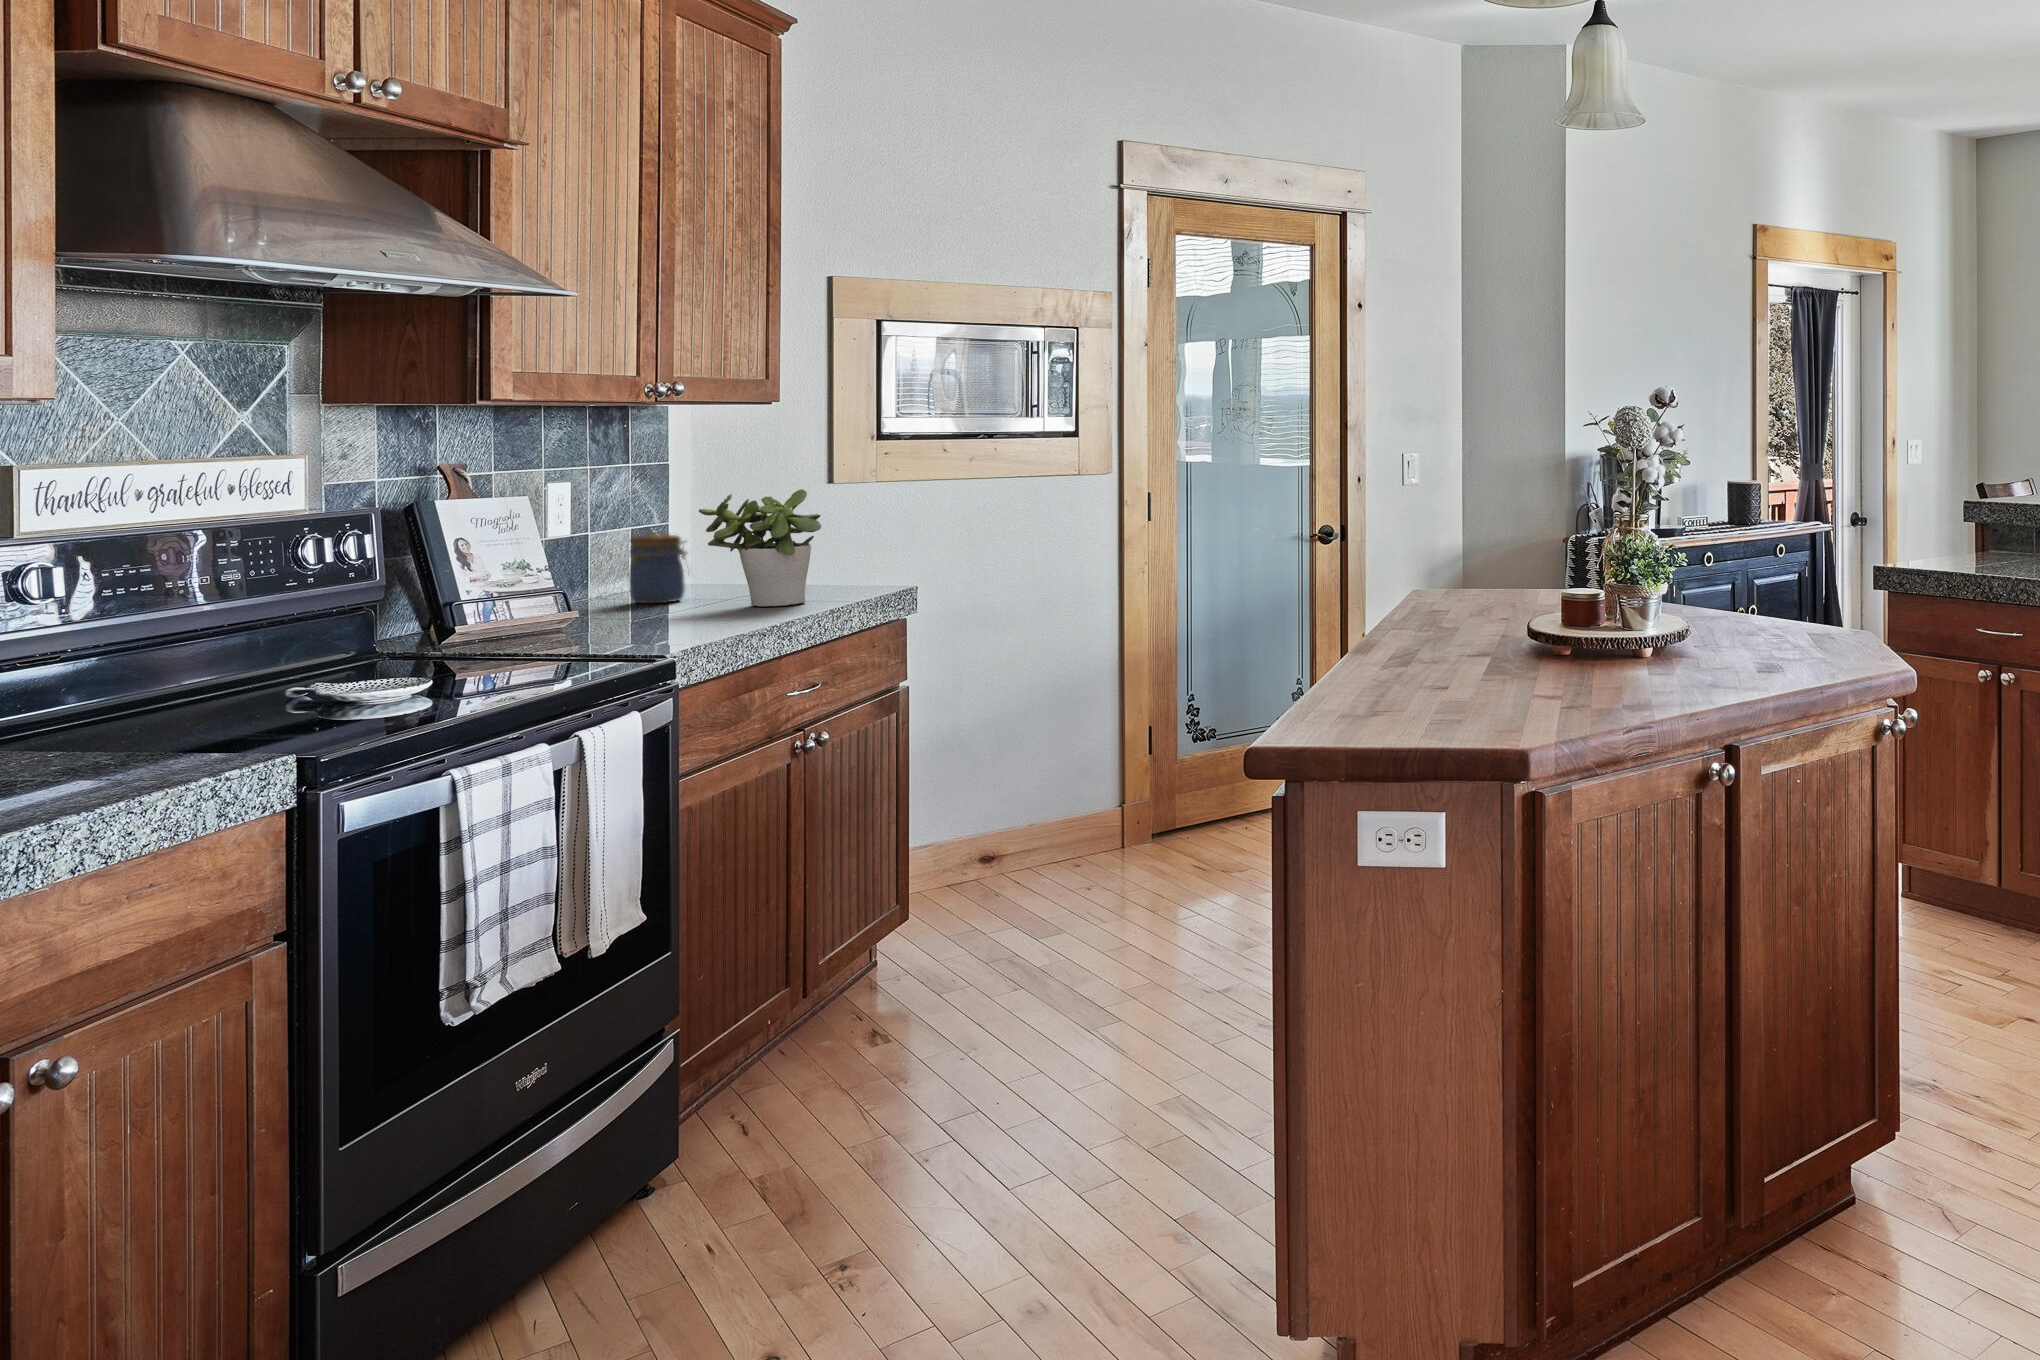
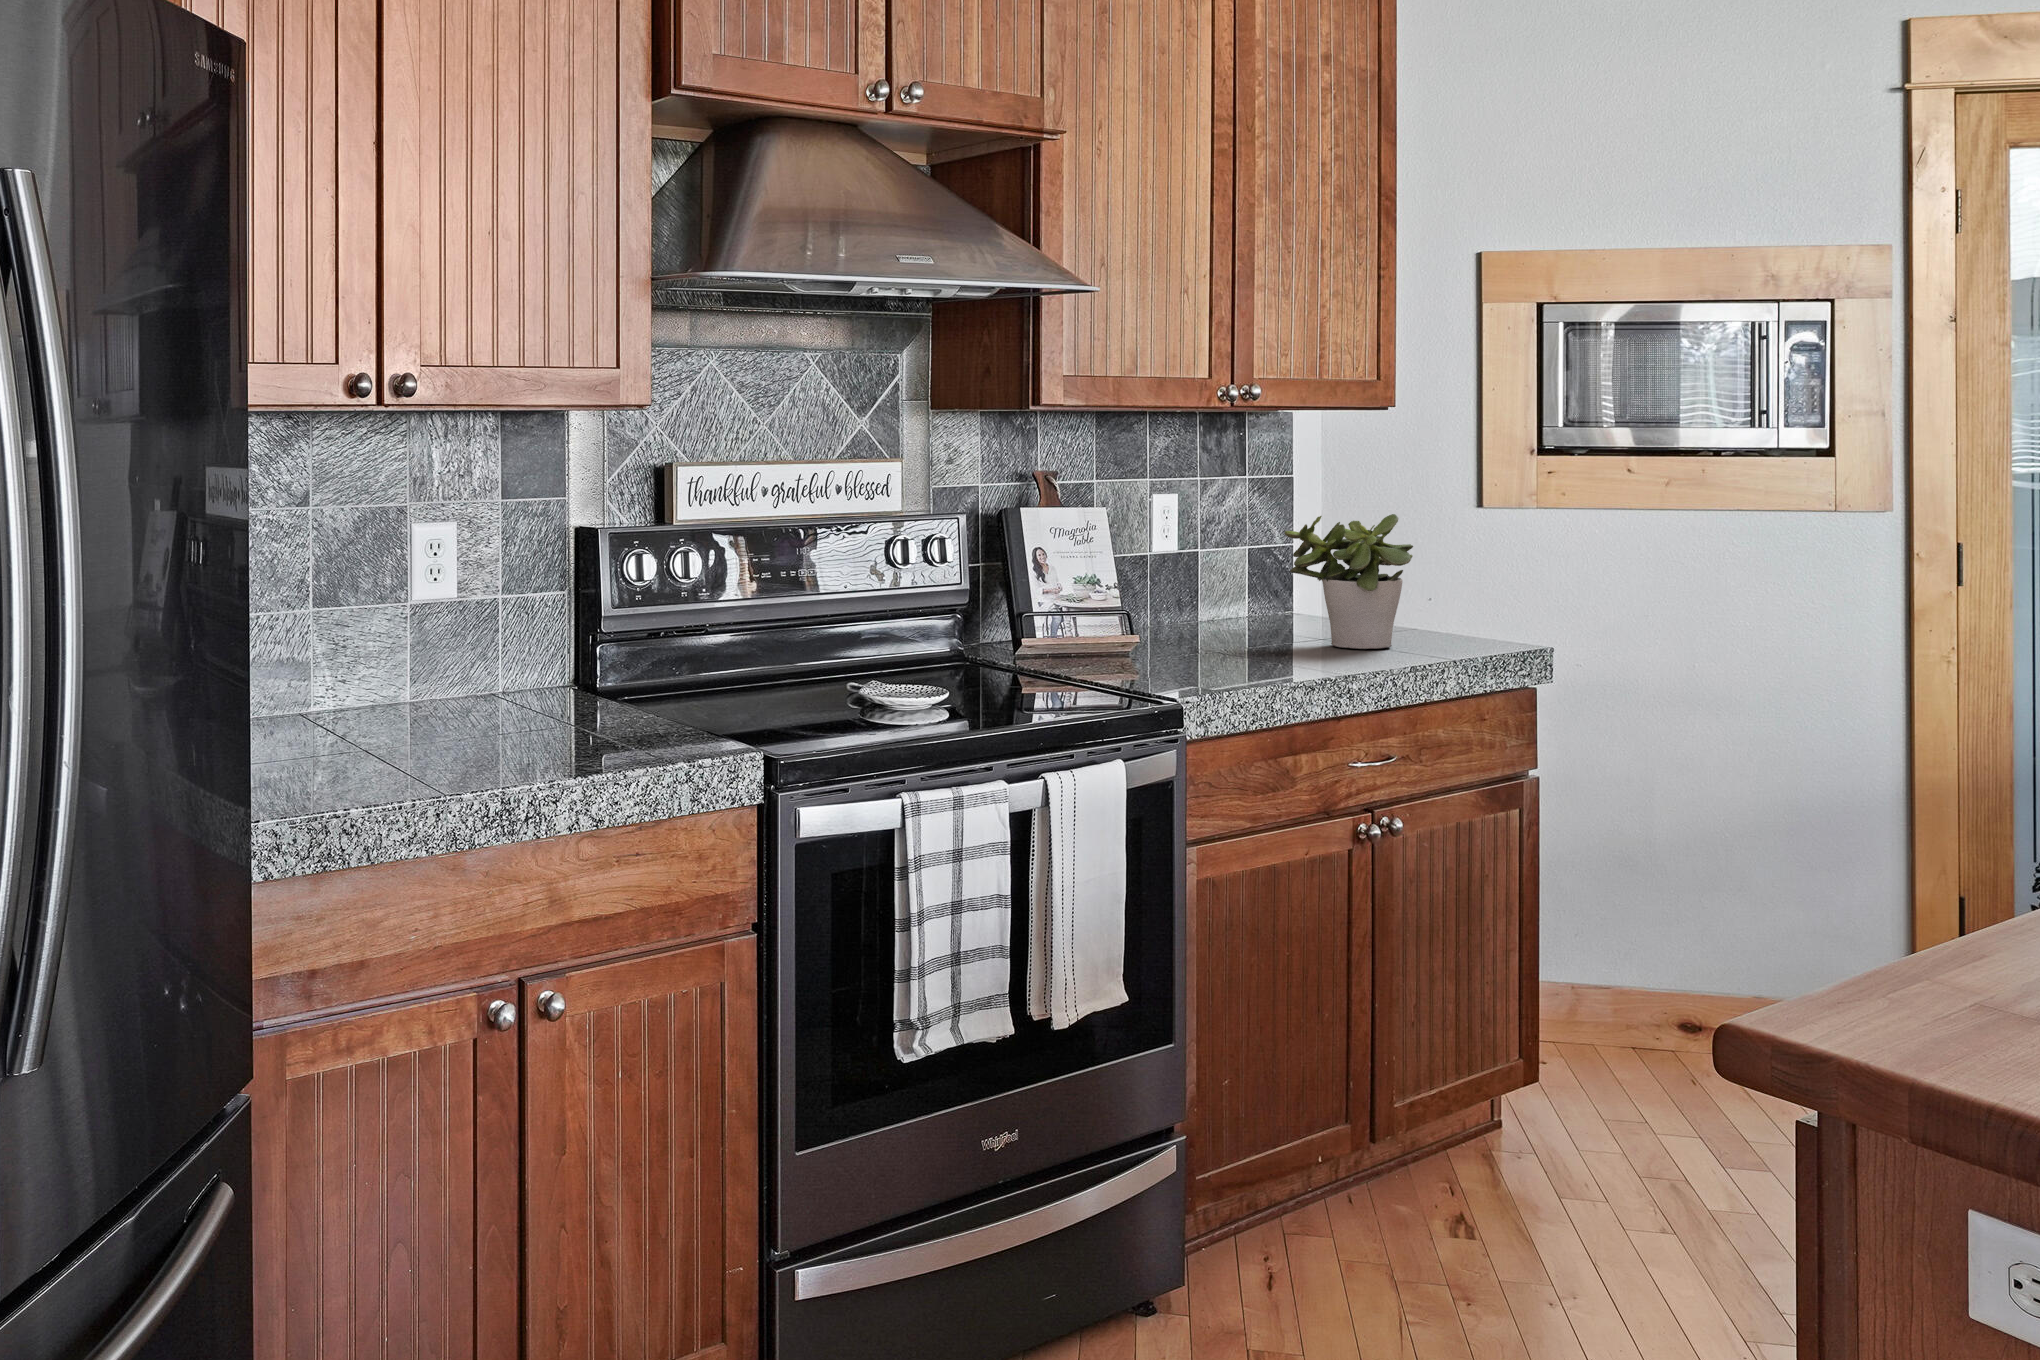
jar: present [629,534,687,603] -> none [1224,555,1286,631]

